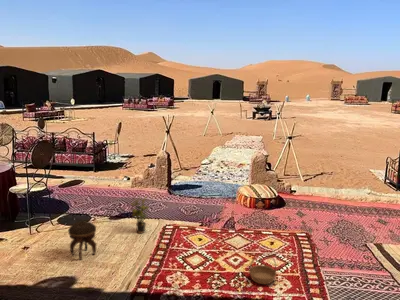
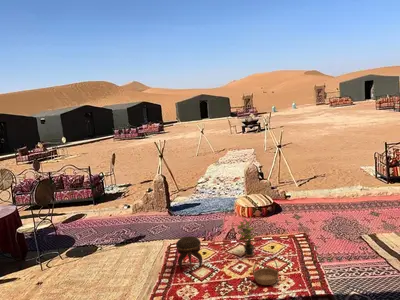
potted plant: present [131,199,149,233] -> present [237,218,254,257]
footstool: present [68,222,96,260] -> present [176,237,202,272]

